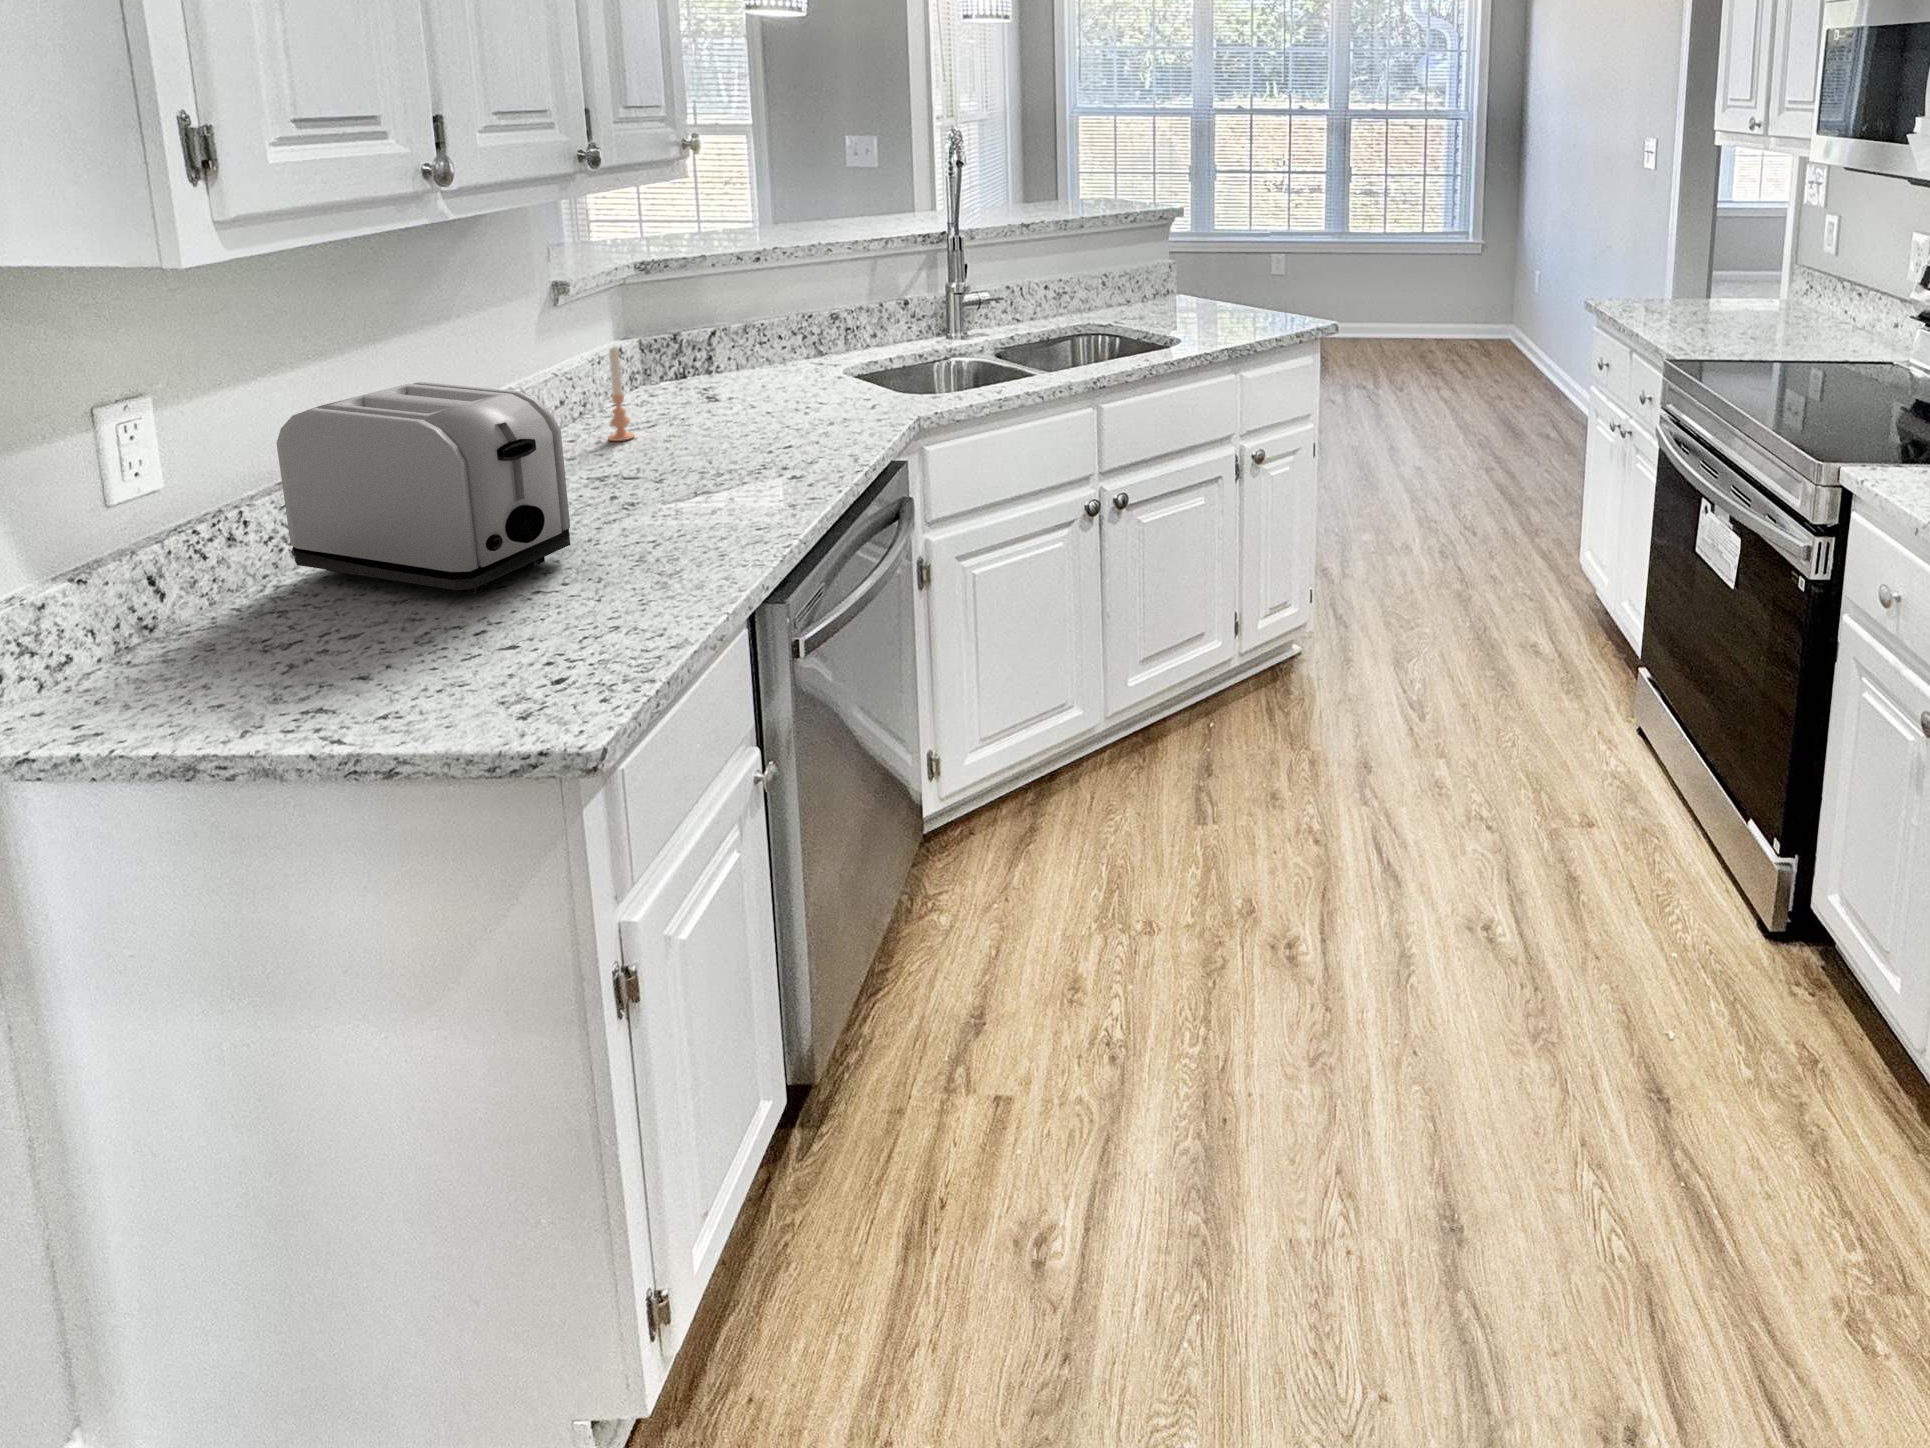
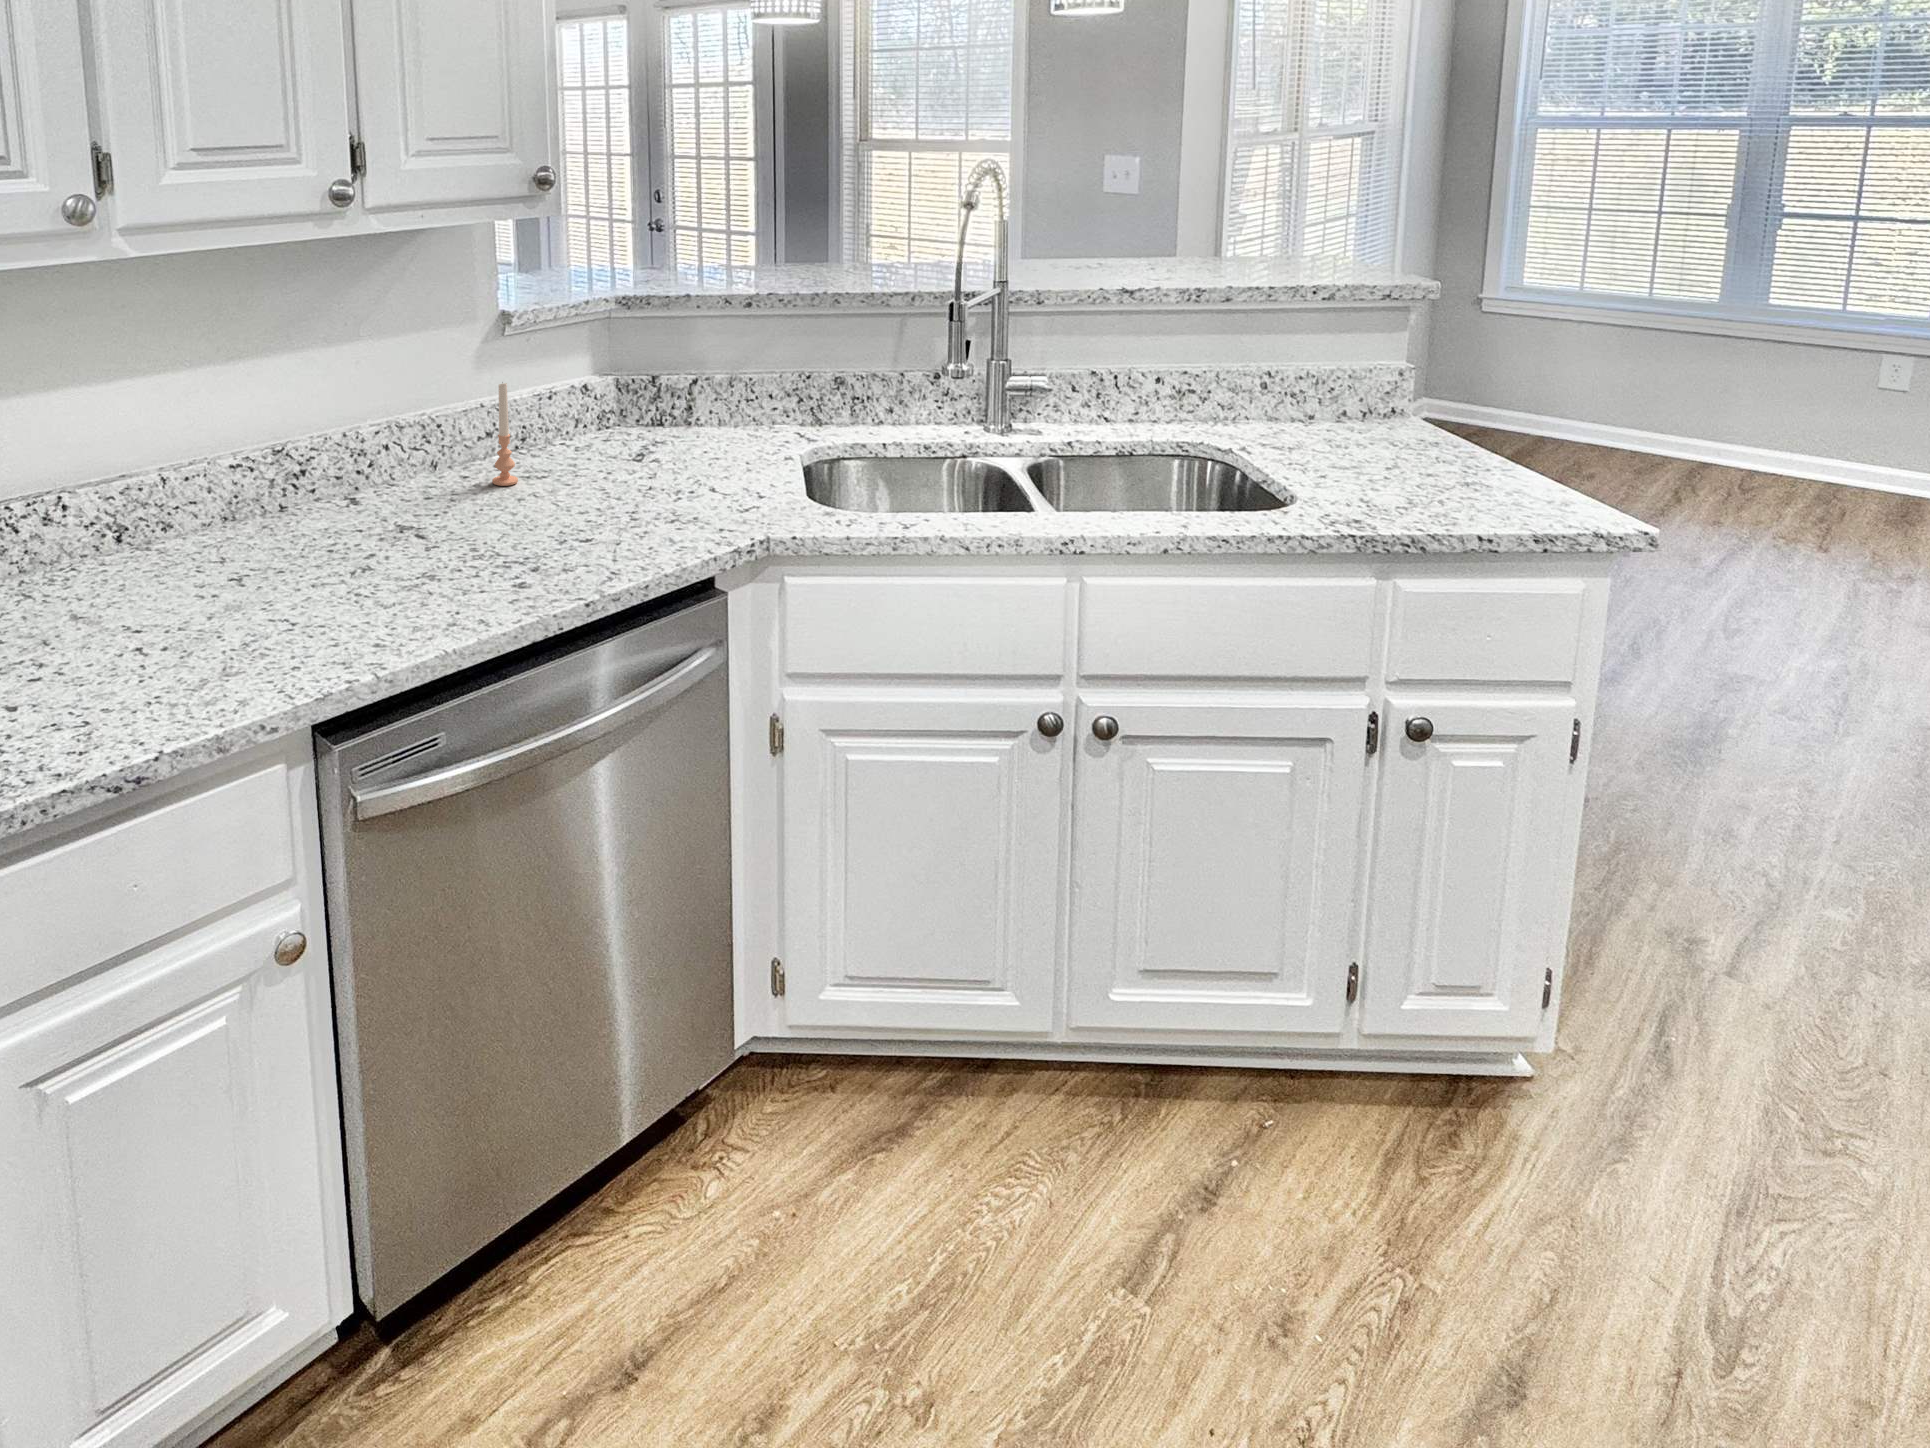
toaster: present [277,382,570,594] -> none [81,400,251,636]

